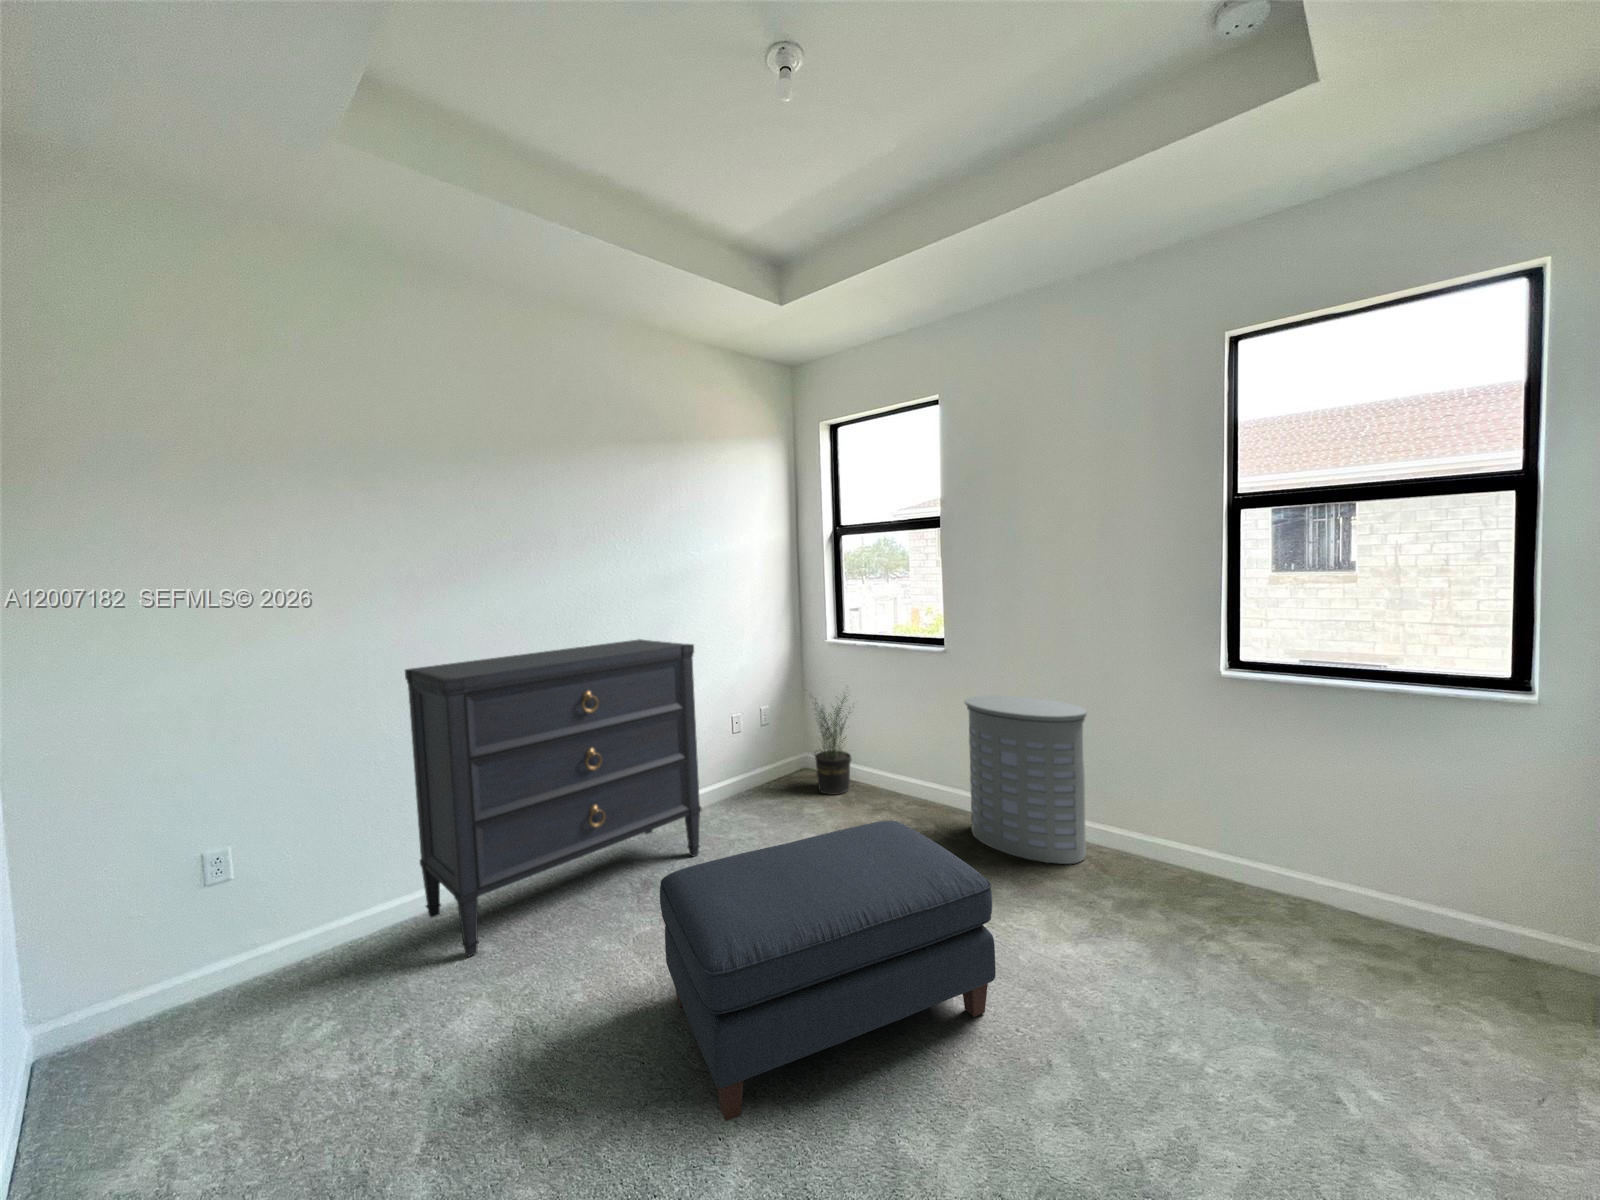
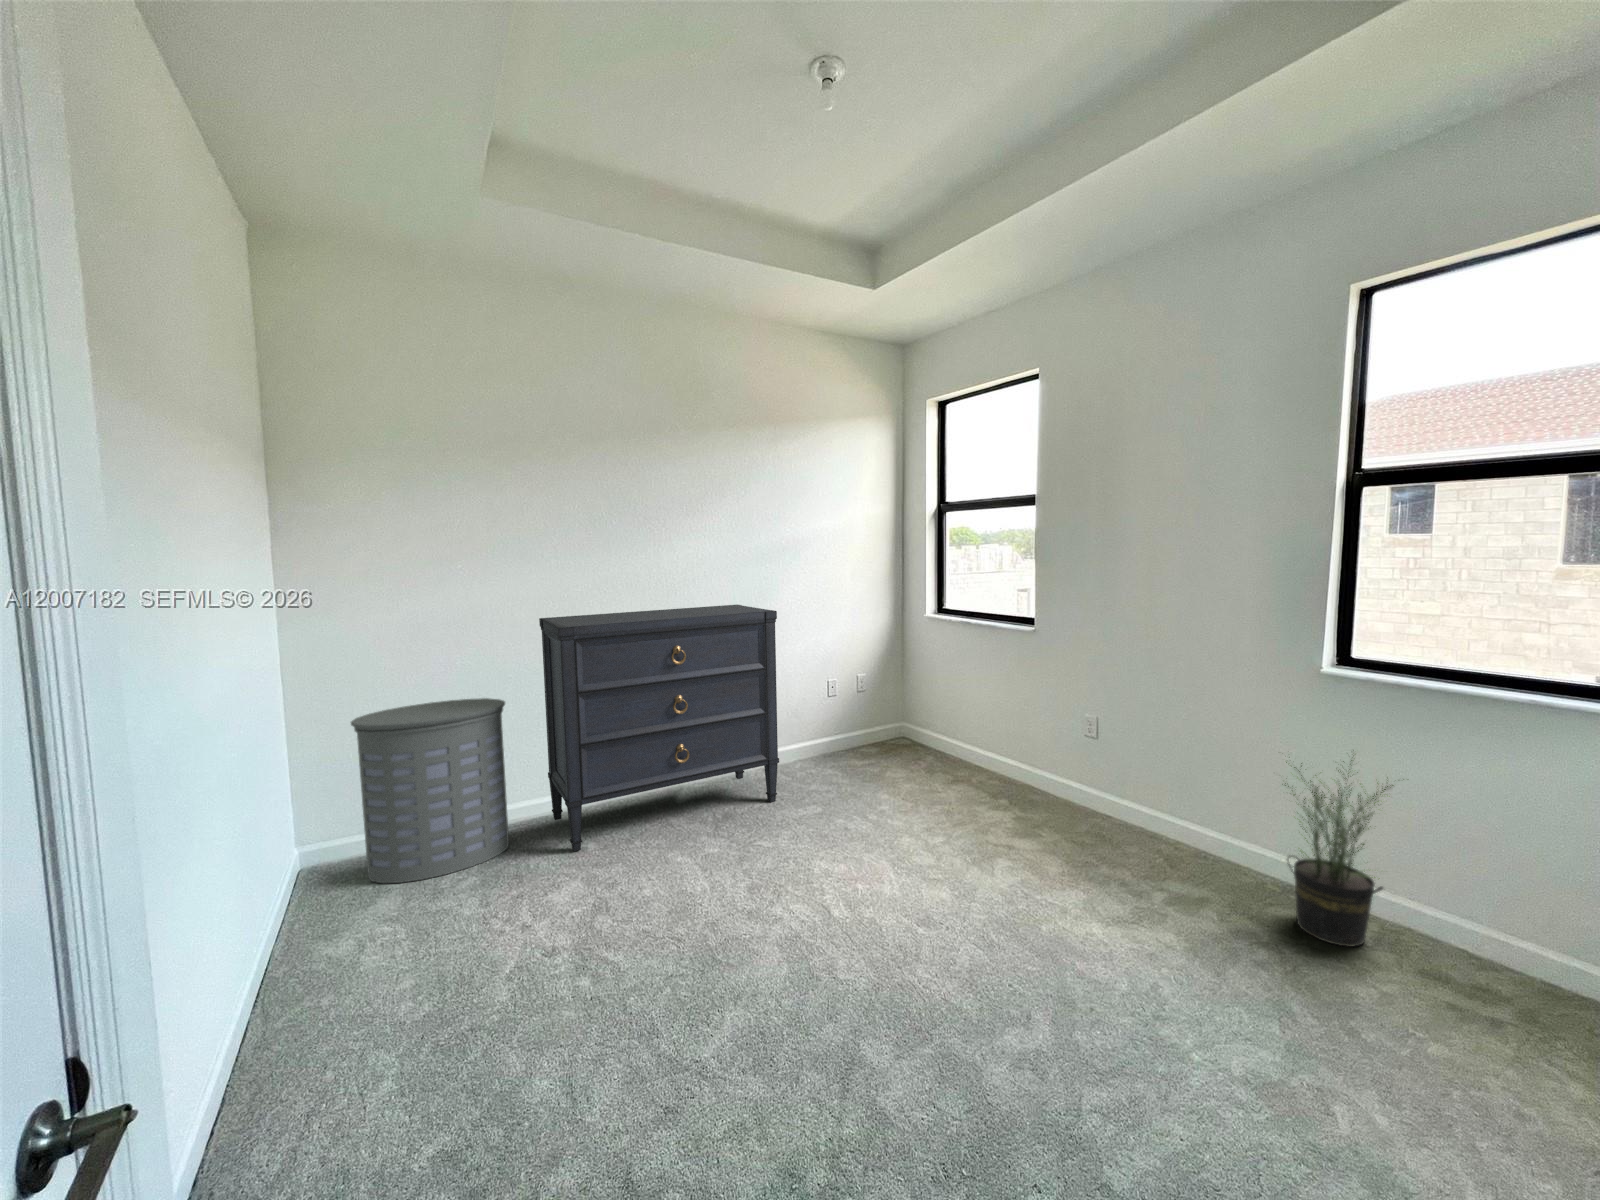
potted plant: present [815,695,851,795] -> present [1282,757,1404,946]
laundry hamper: present [965,695,1087,864] -> present [351,698,509,883]
ottoman: present [660,821,996,1121] -> none [706,784,993,999]

